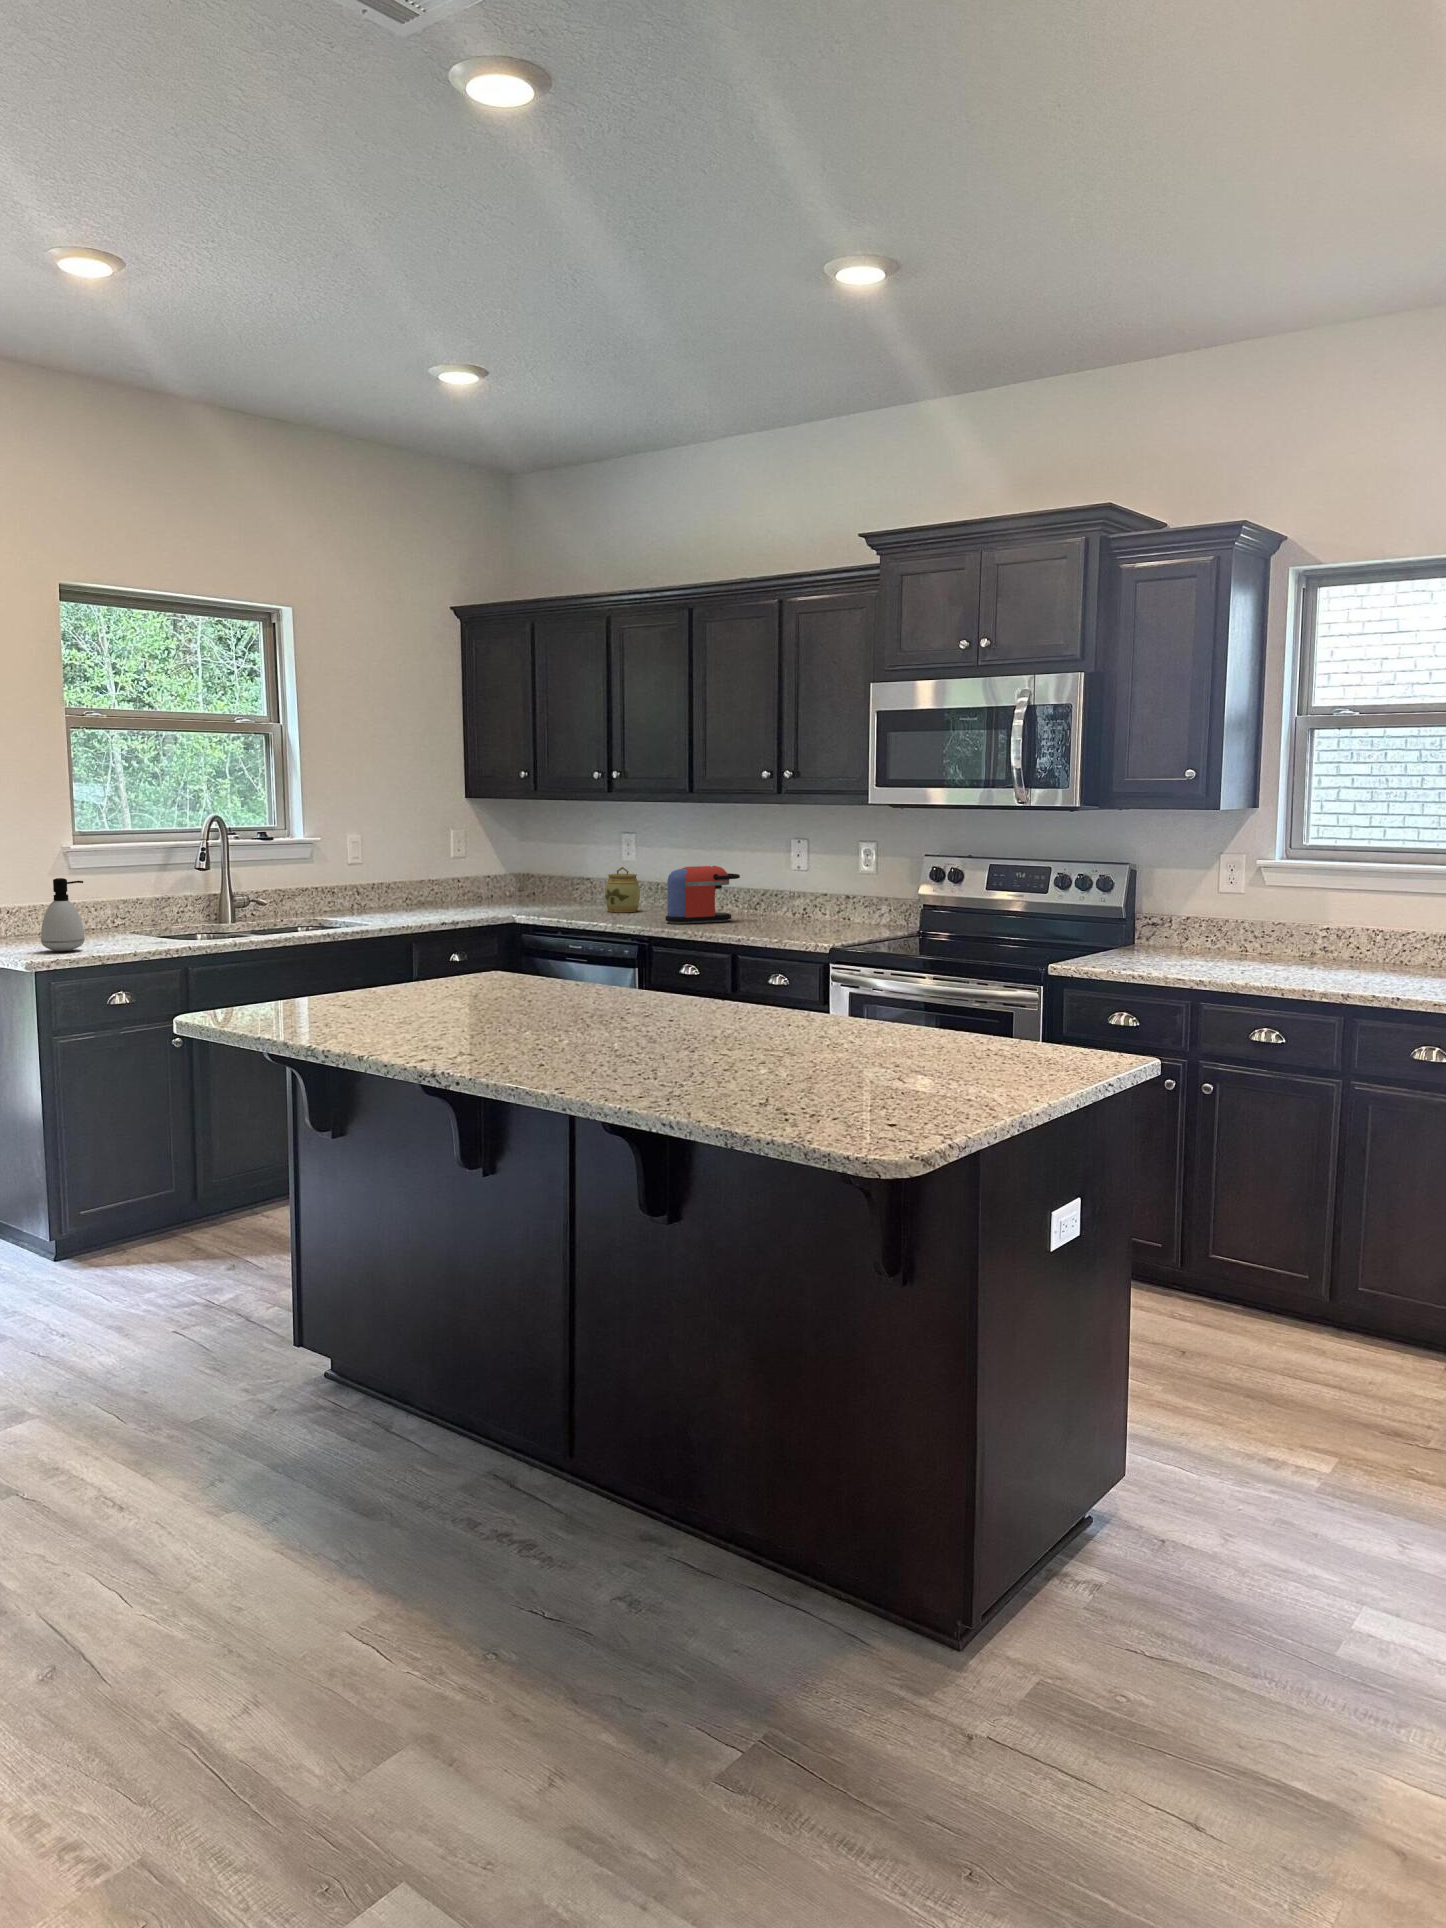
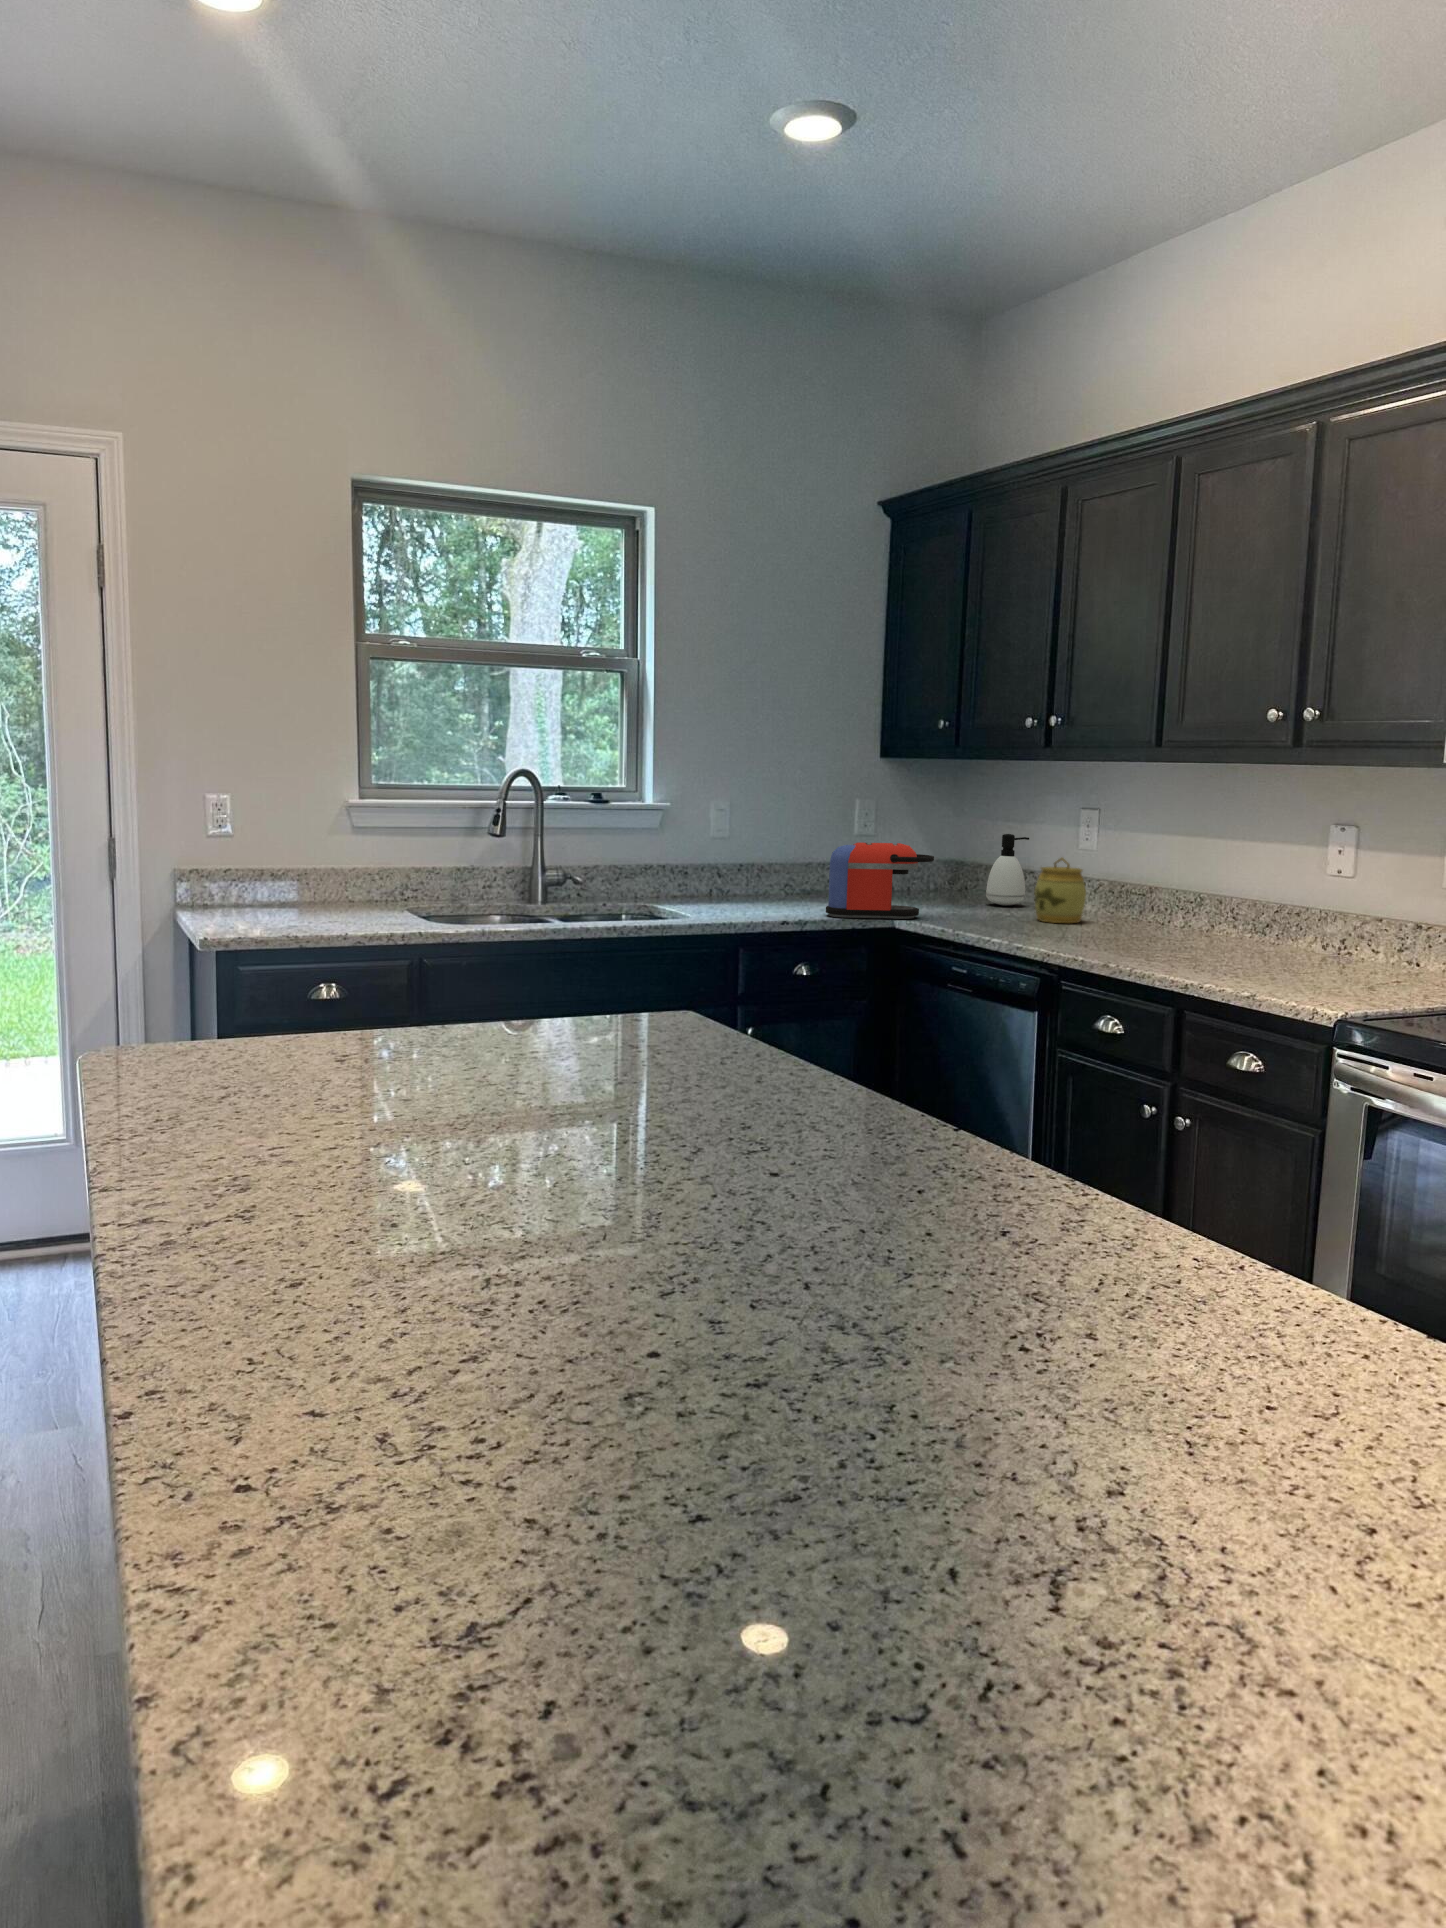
coffee maker: present [666,866,740,924] -> present [826,843,934,919]
soap dispenser: present [41,878,85,951] -> present [986,834,1029,905]

